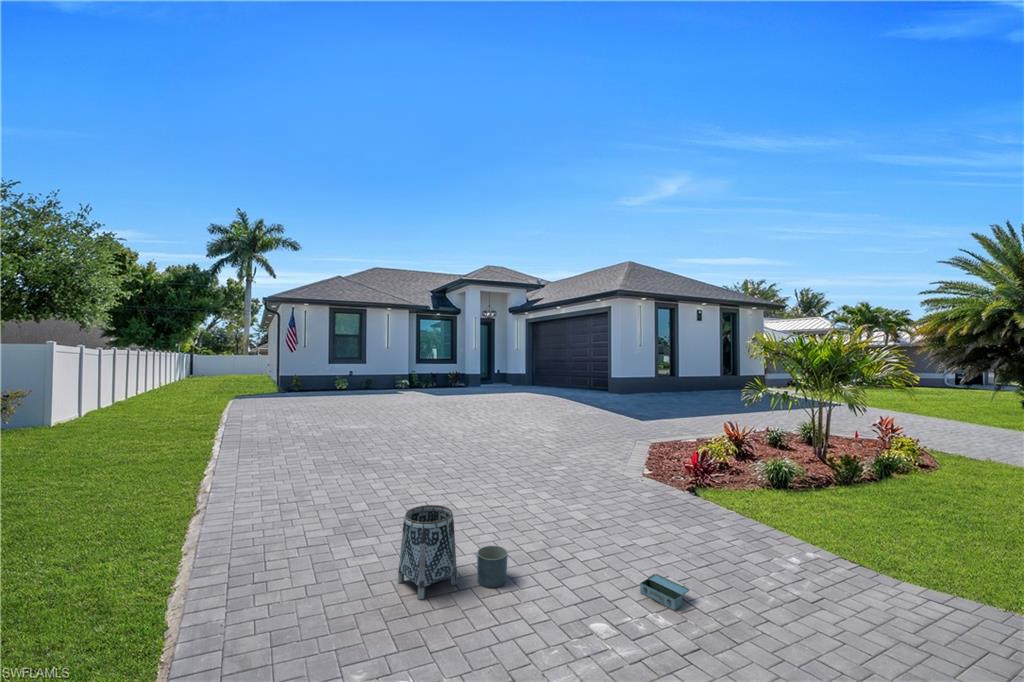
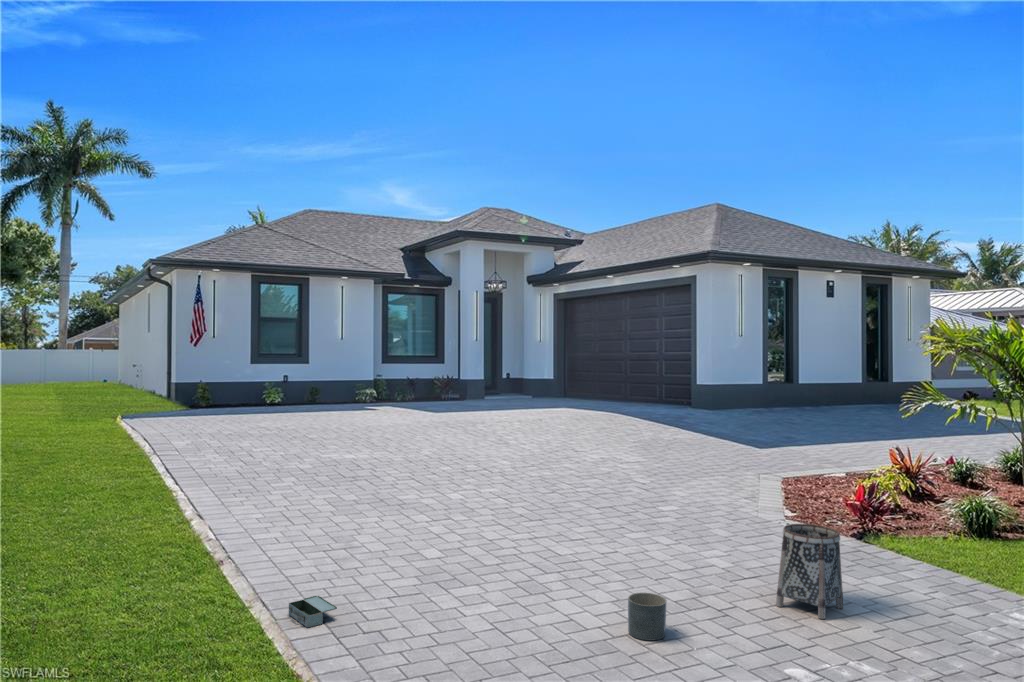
basket: present [398,505,457,599] -> present [776,524,843,619]
toolbox: present [640,574,689,610] -> present [289,596,337,628]

